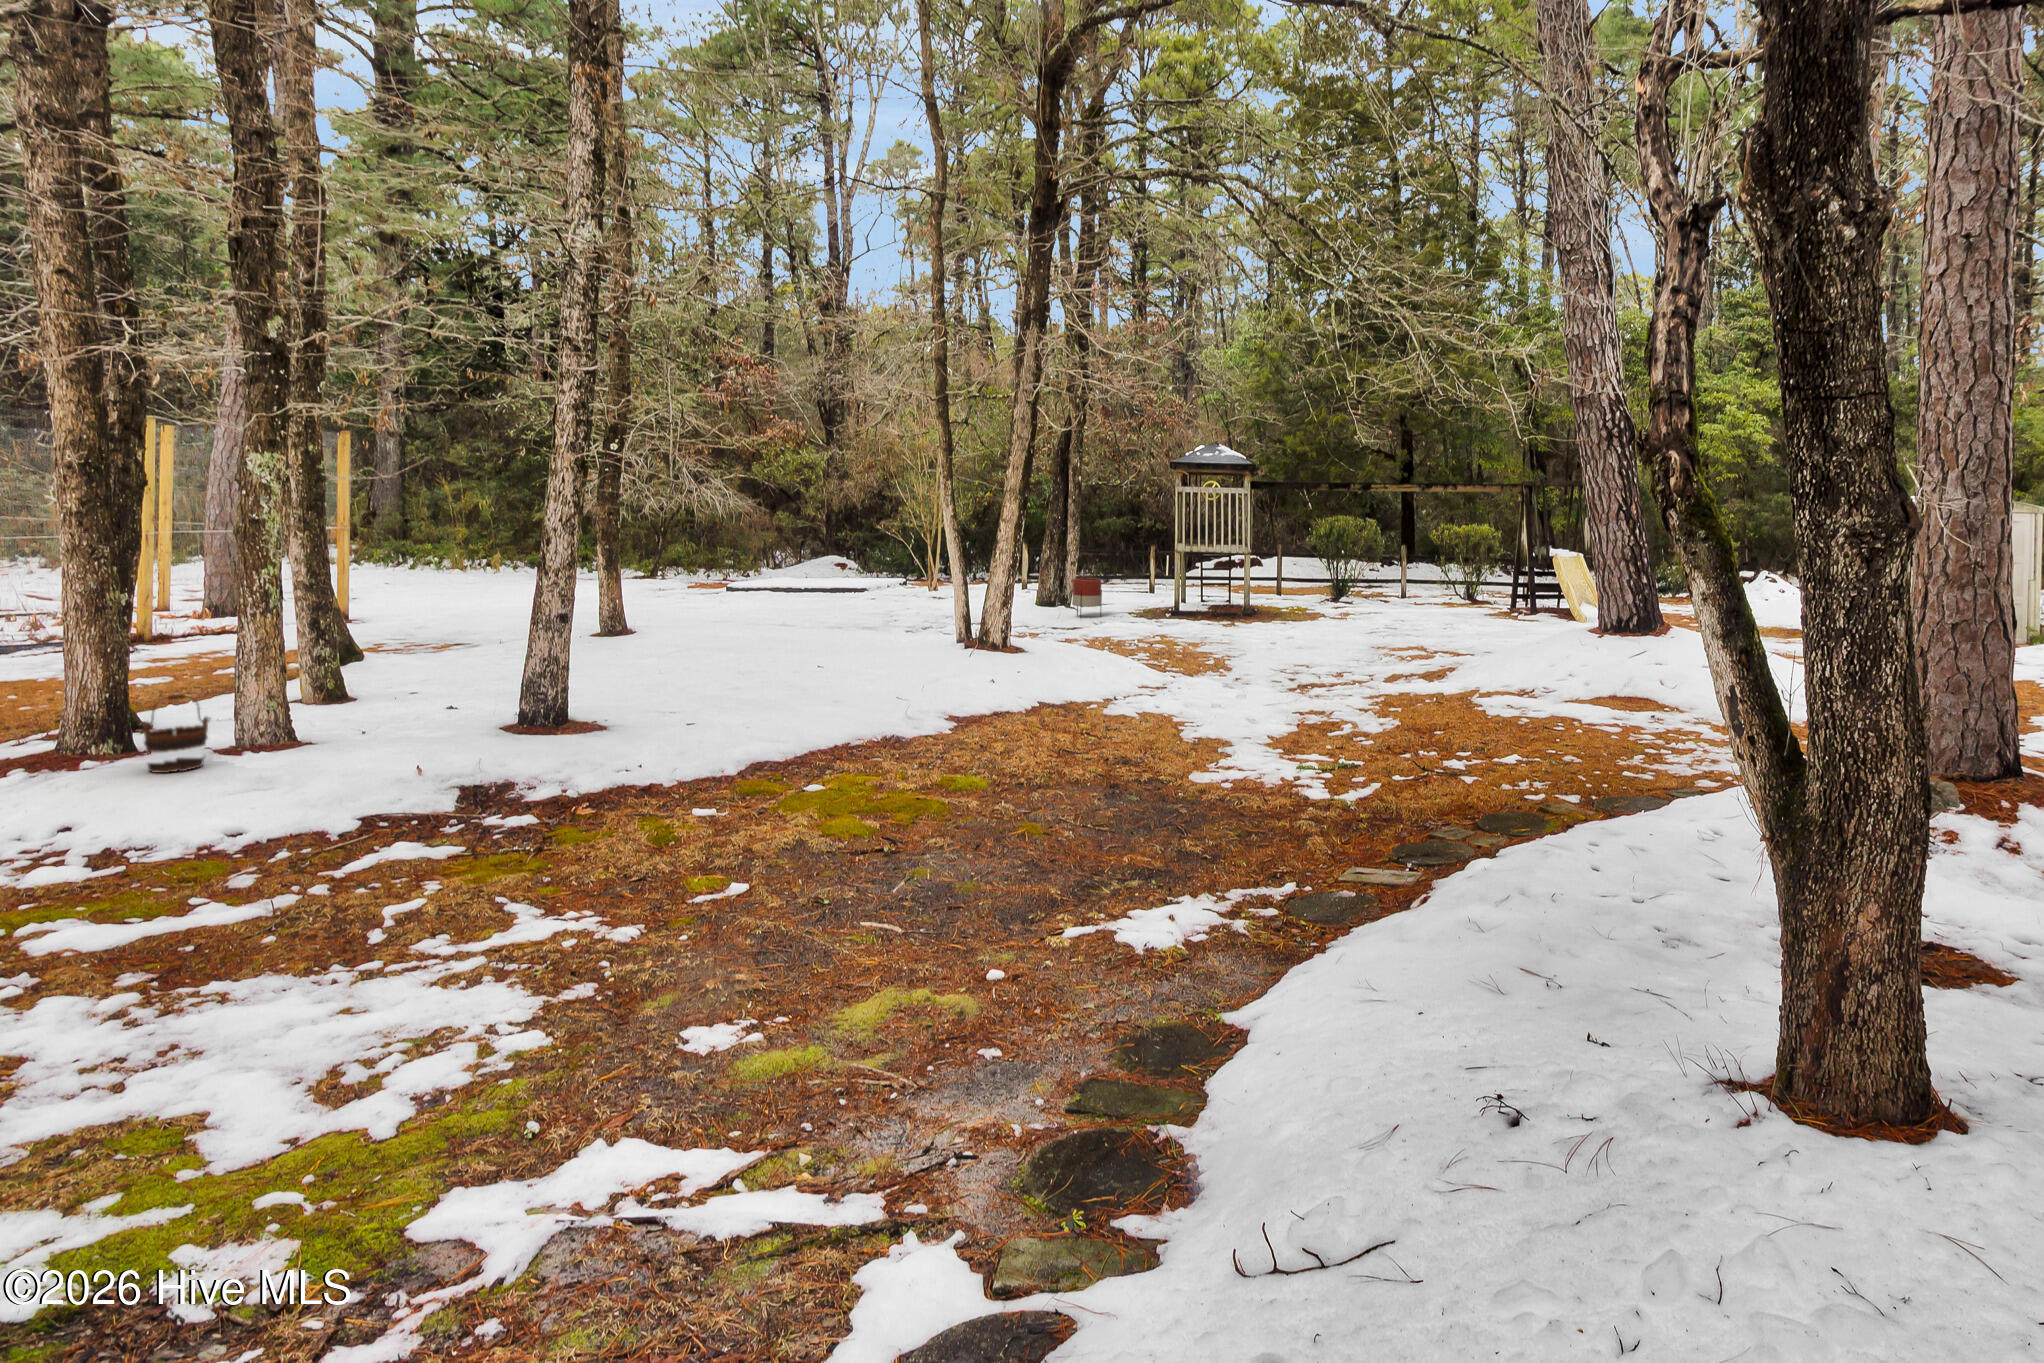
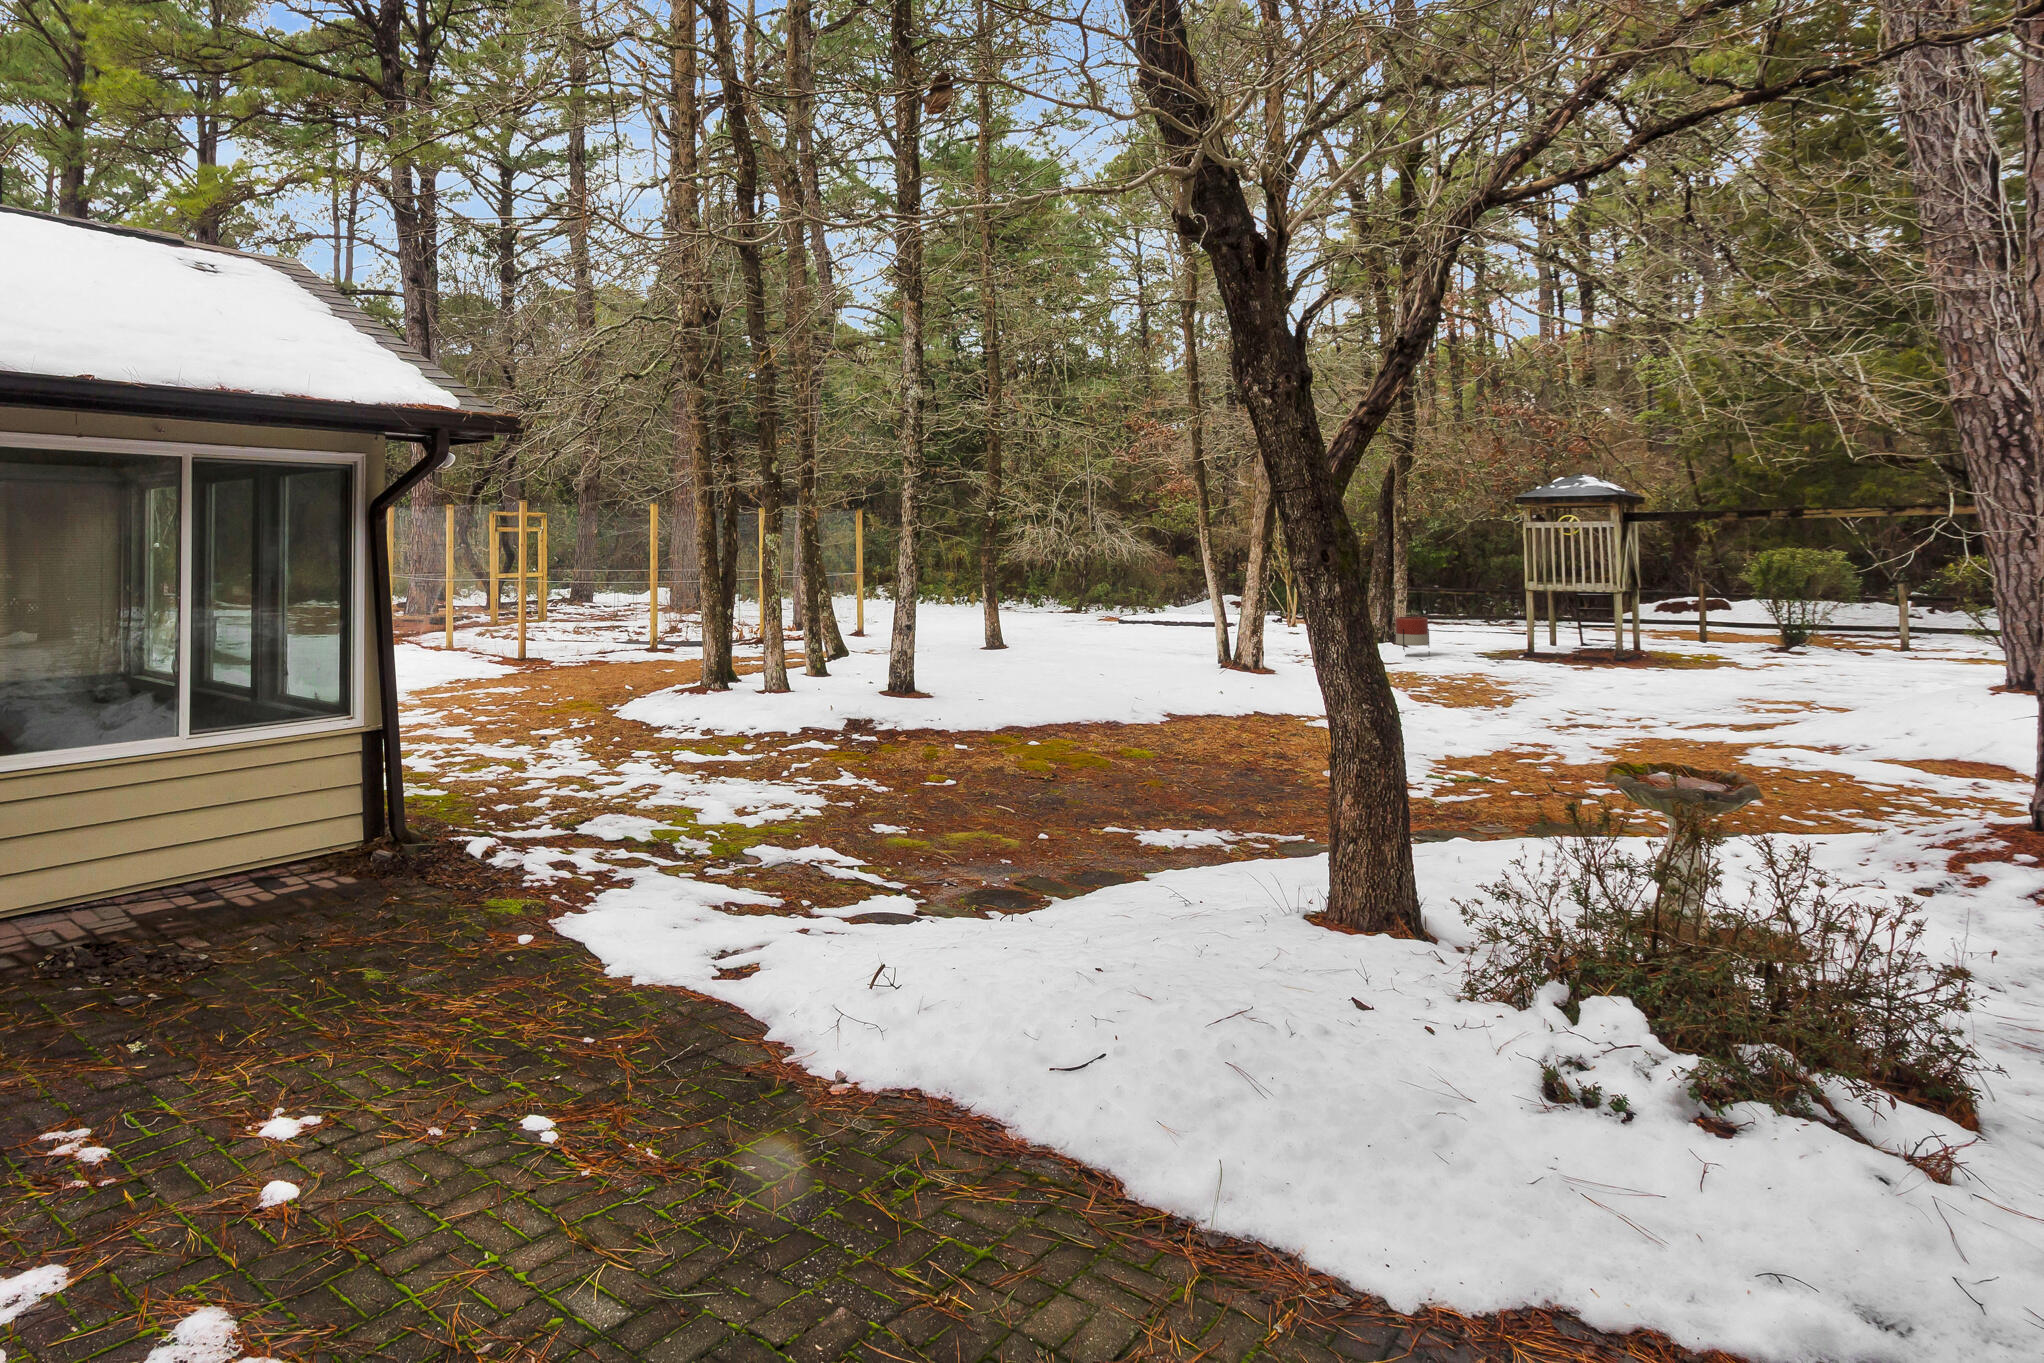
wooden bucket: present [142,694,210,773] -> none [732,662,758,703]

